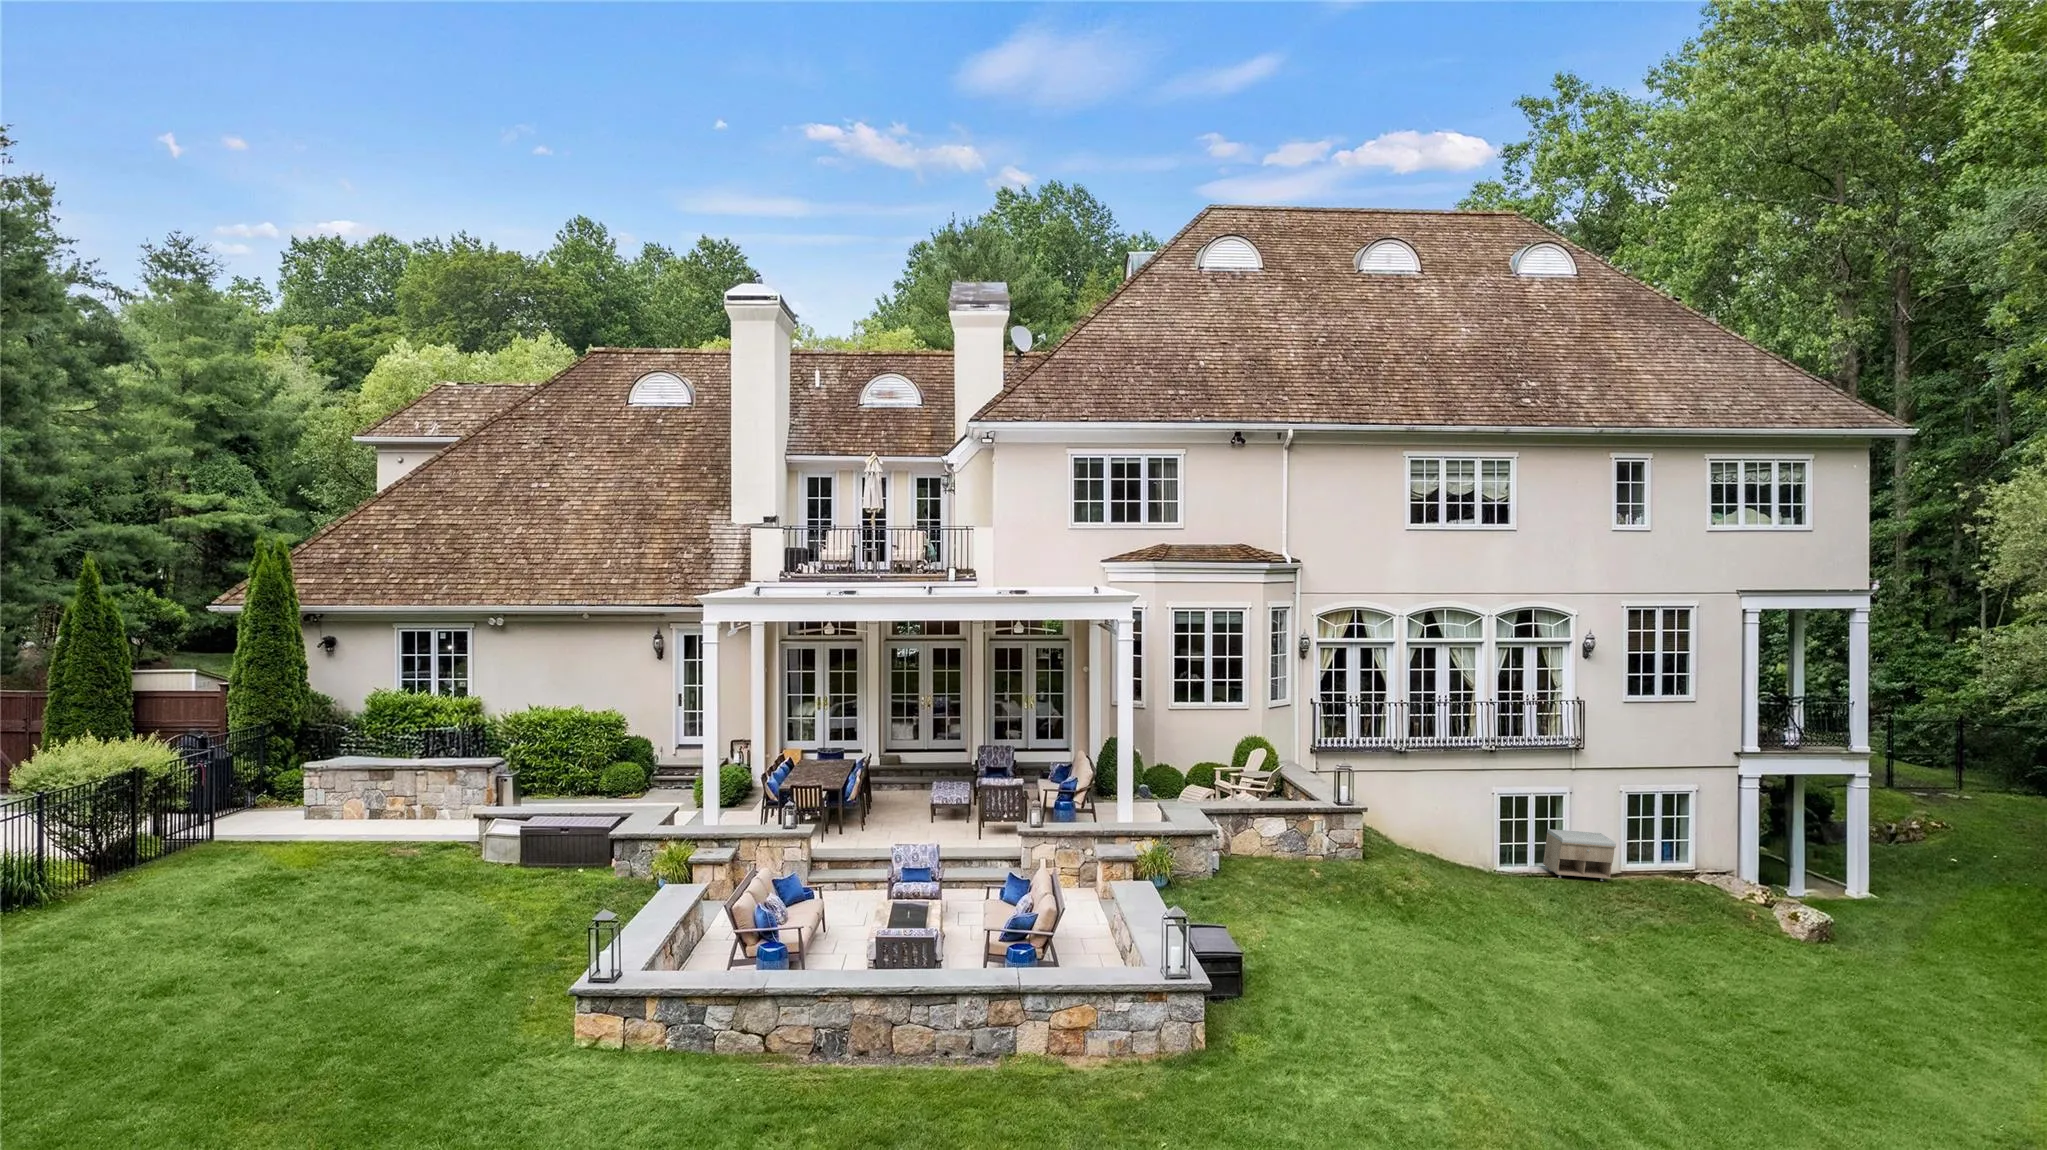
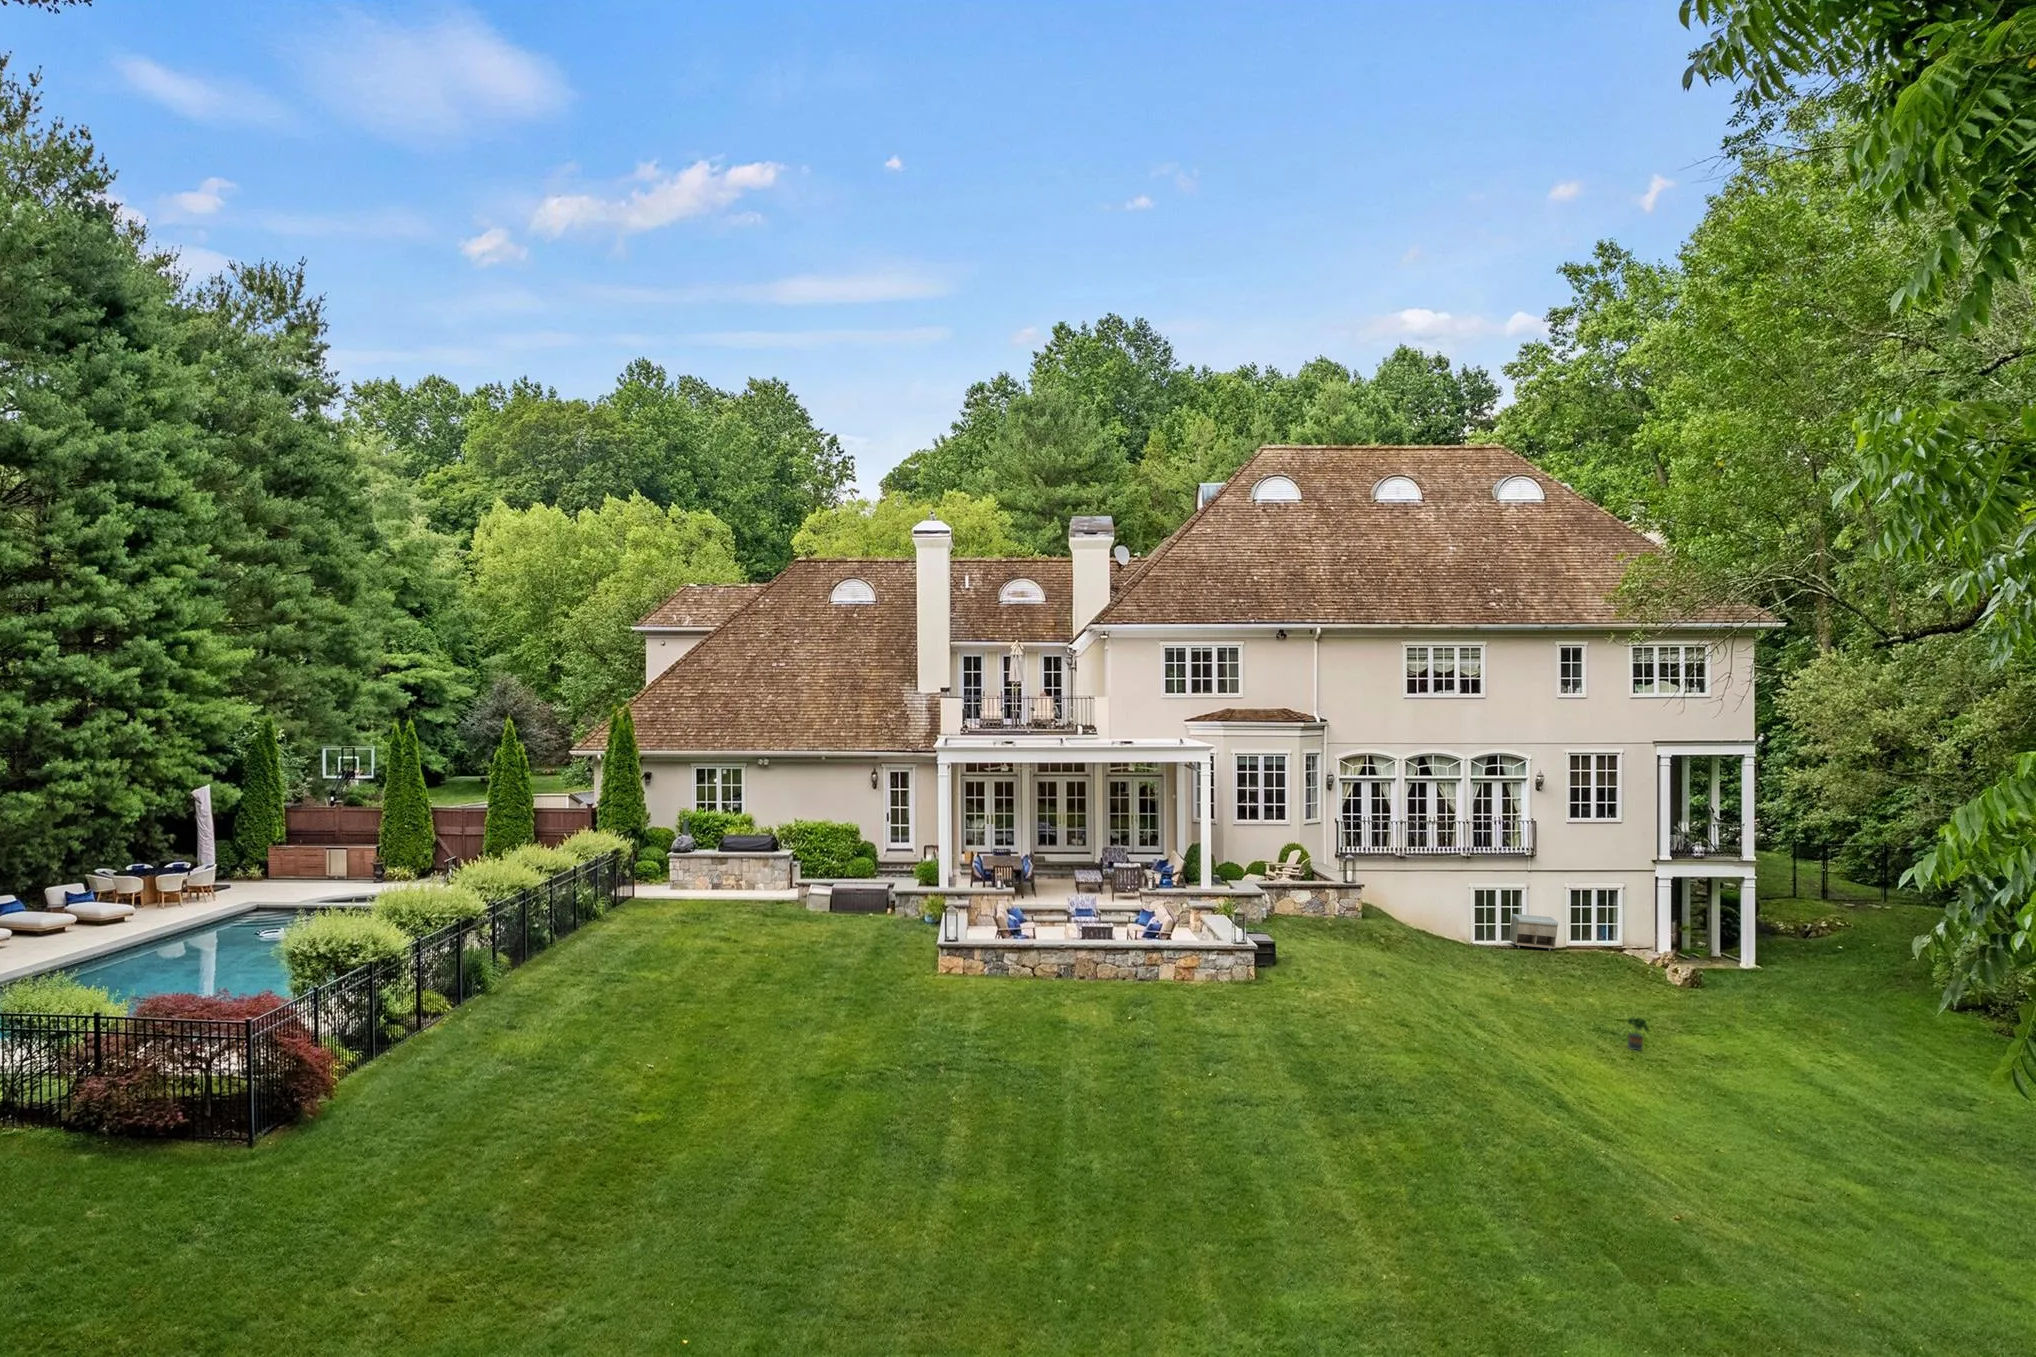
potted tree: none [1859,1064,1909,1127] -> present [1628,1017,1649,1051]

